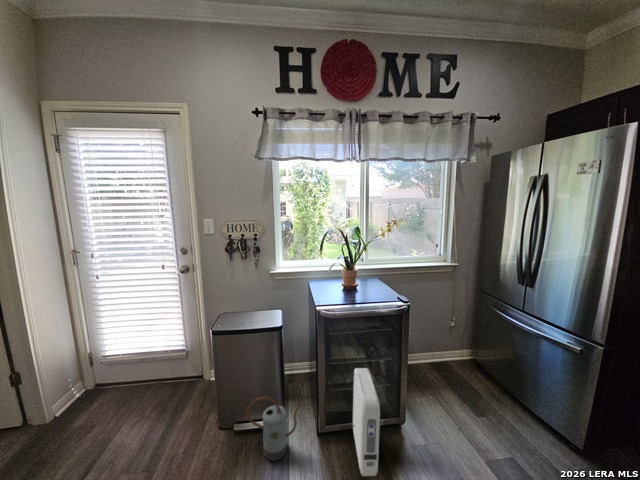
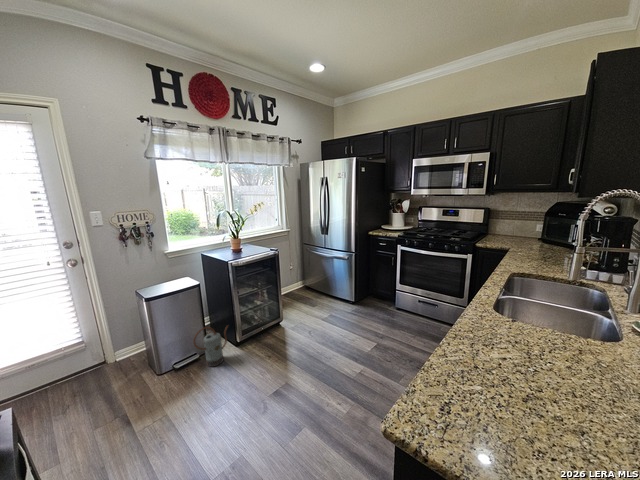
air purifier: present [353,368,380,476] -> none [254,292,281,344]

